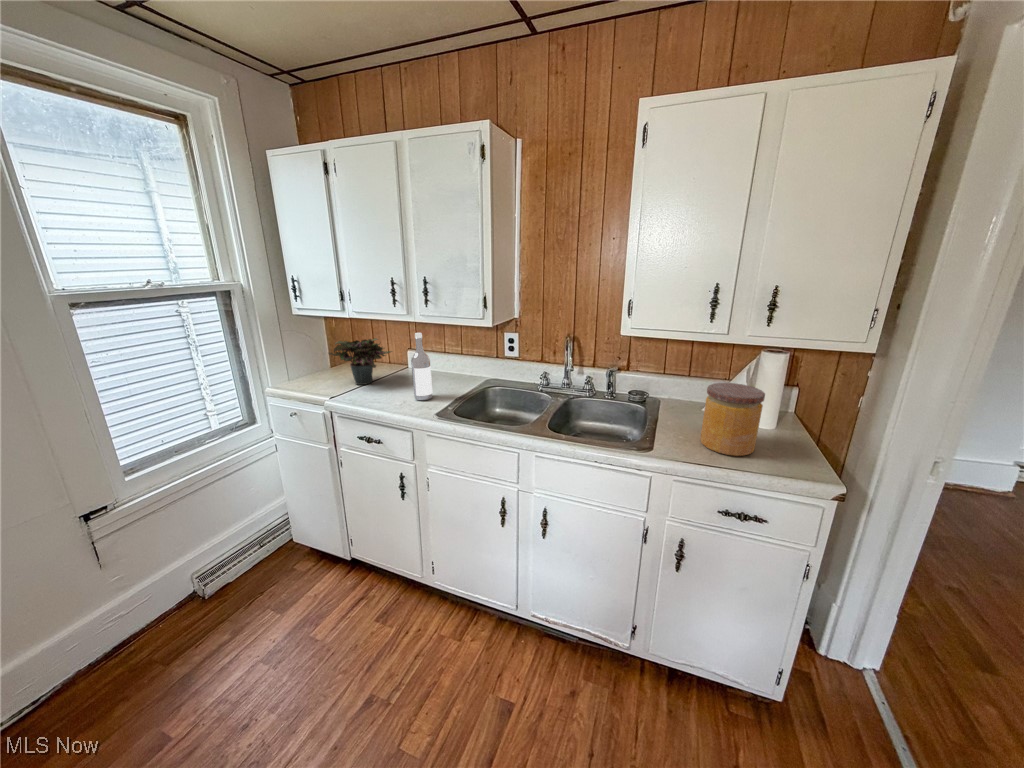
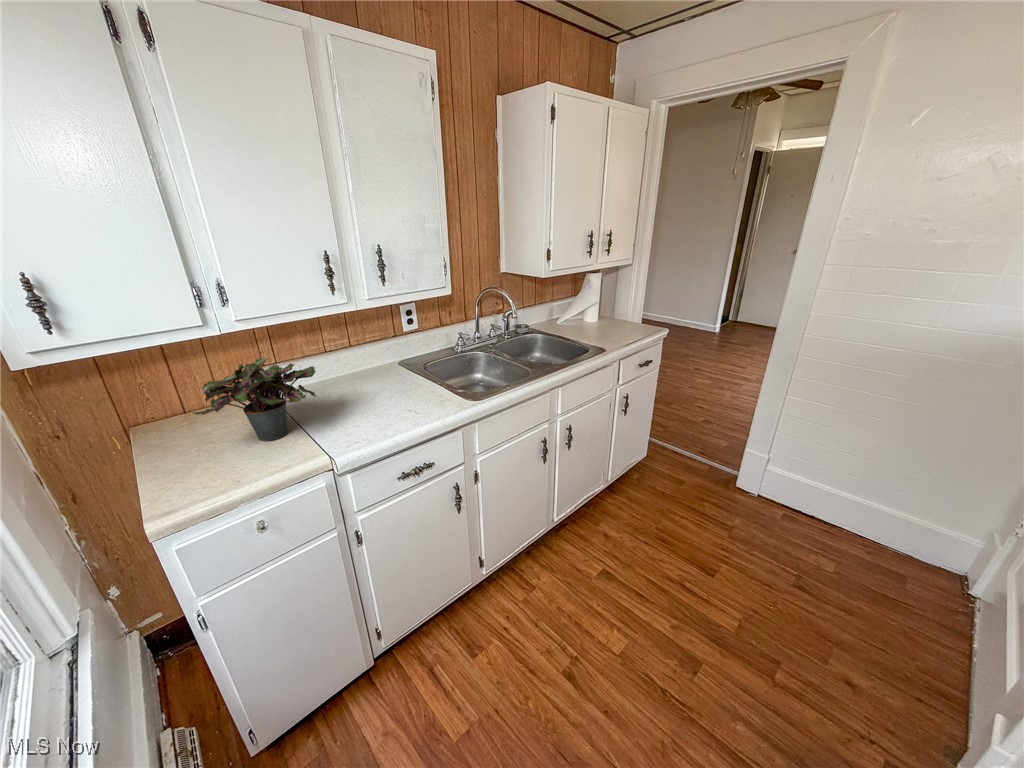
wine bottle: present [411,333,432,400] -> none [387,320,417,406]
jar: present [700,383,765,456] -> none [594,295,629,338]

